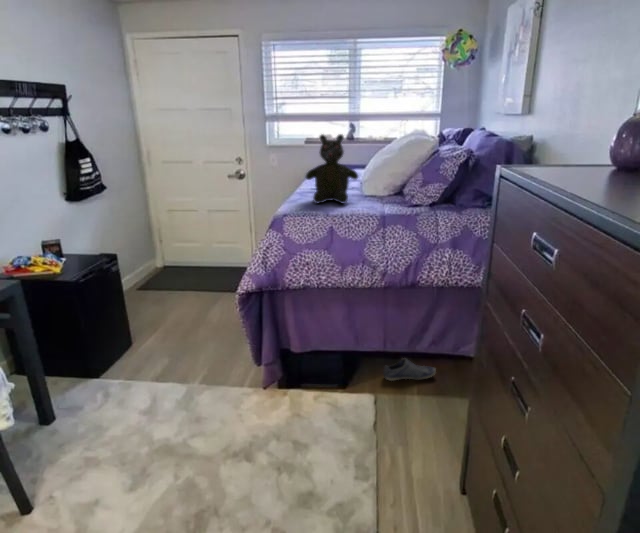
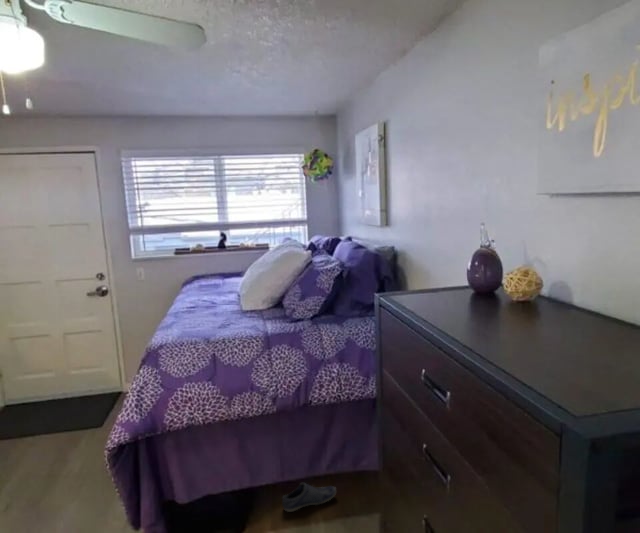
teddy bear: present [306,134,358,204] -> none [180,254,237,328]

